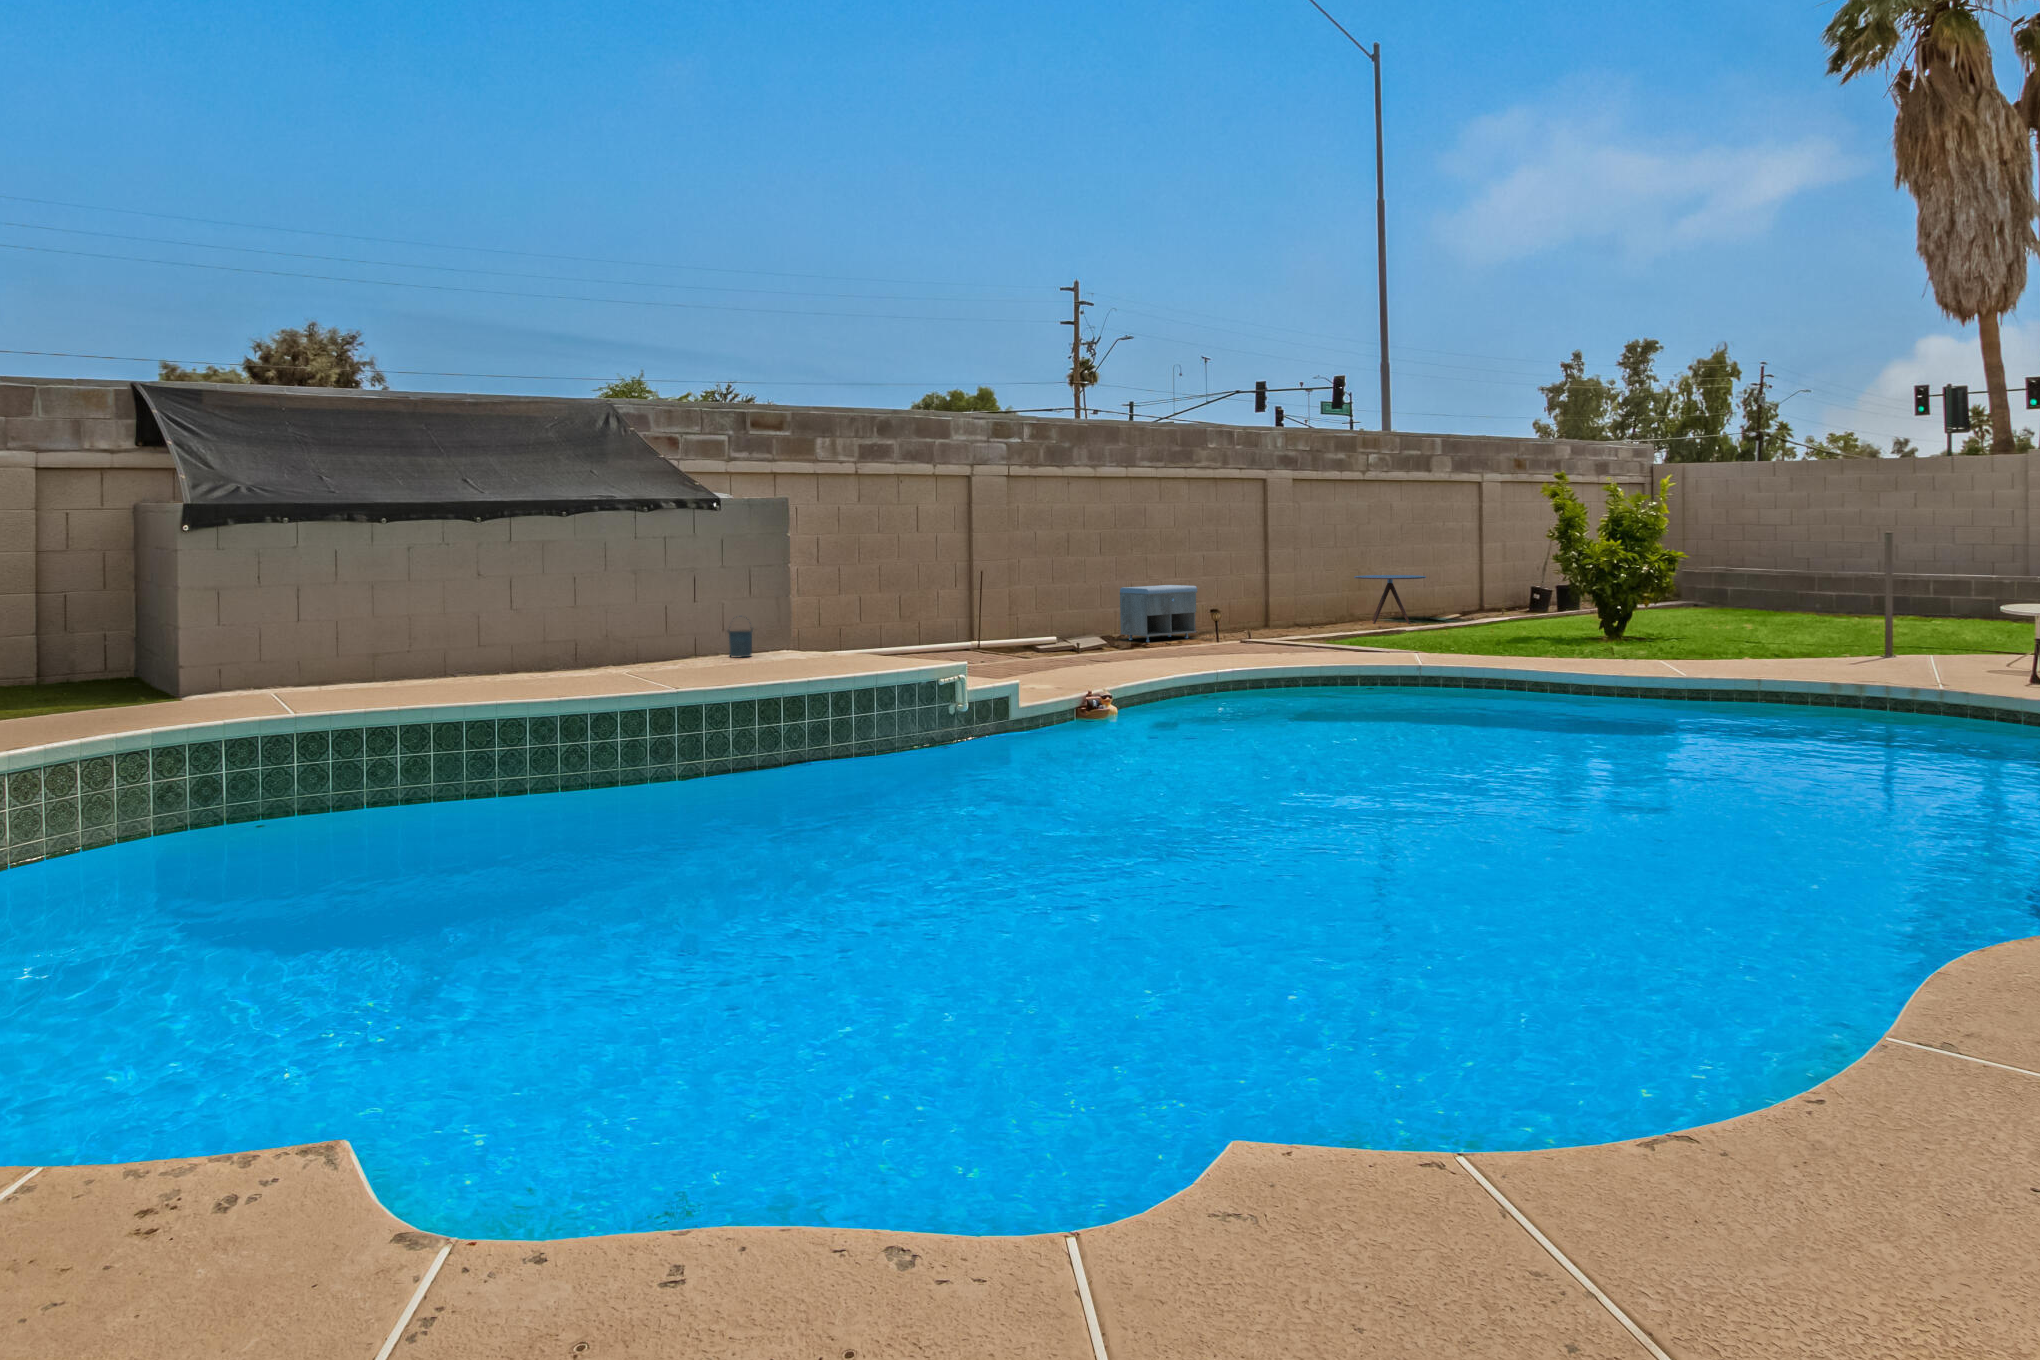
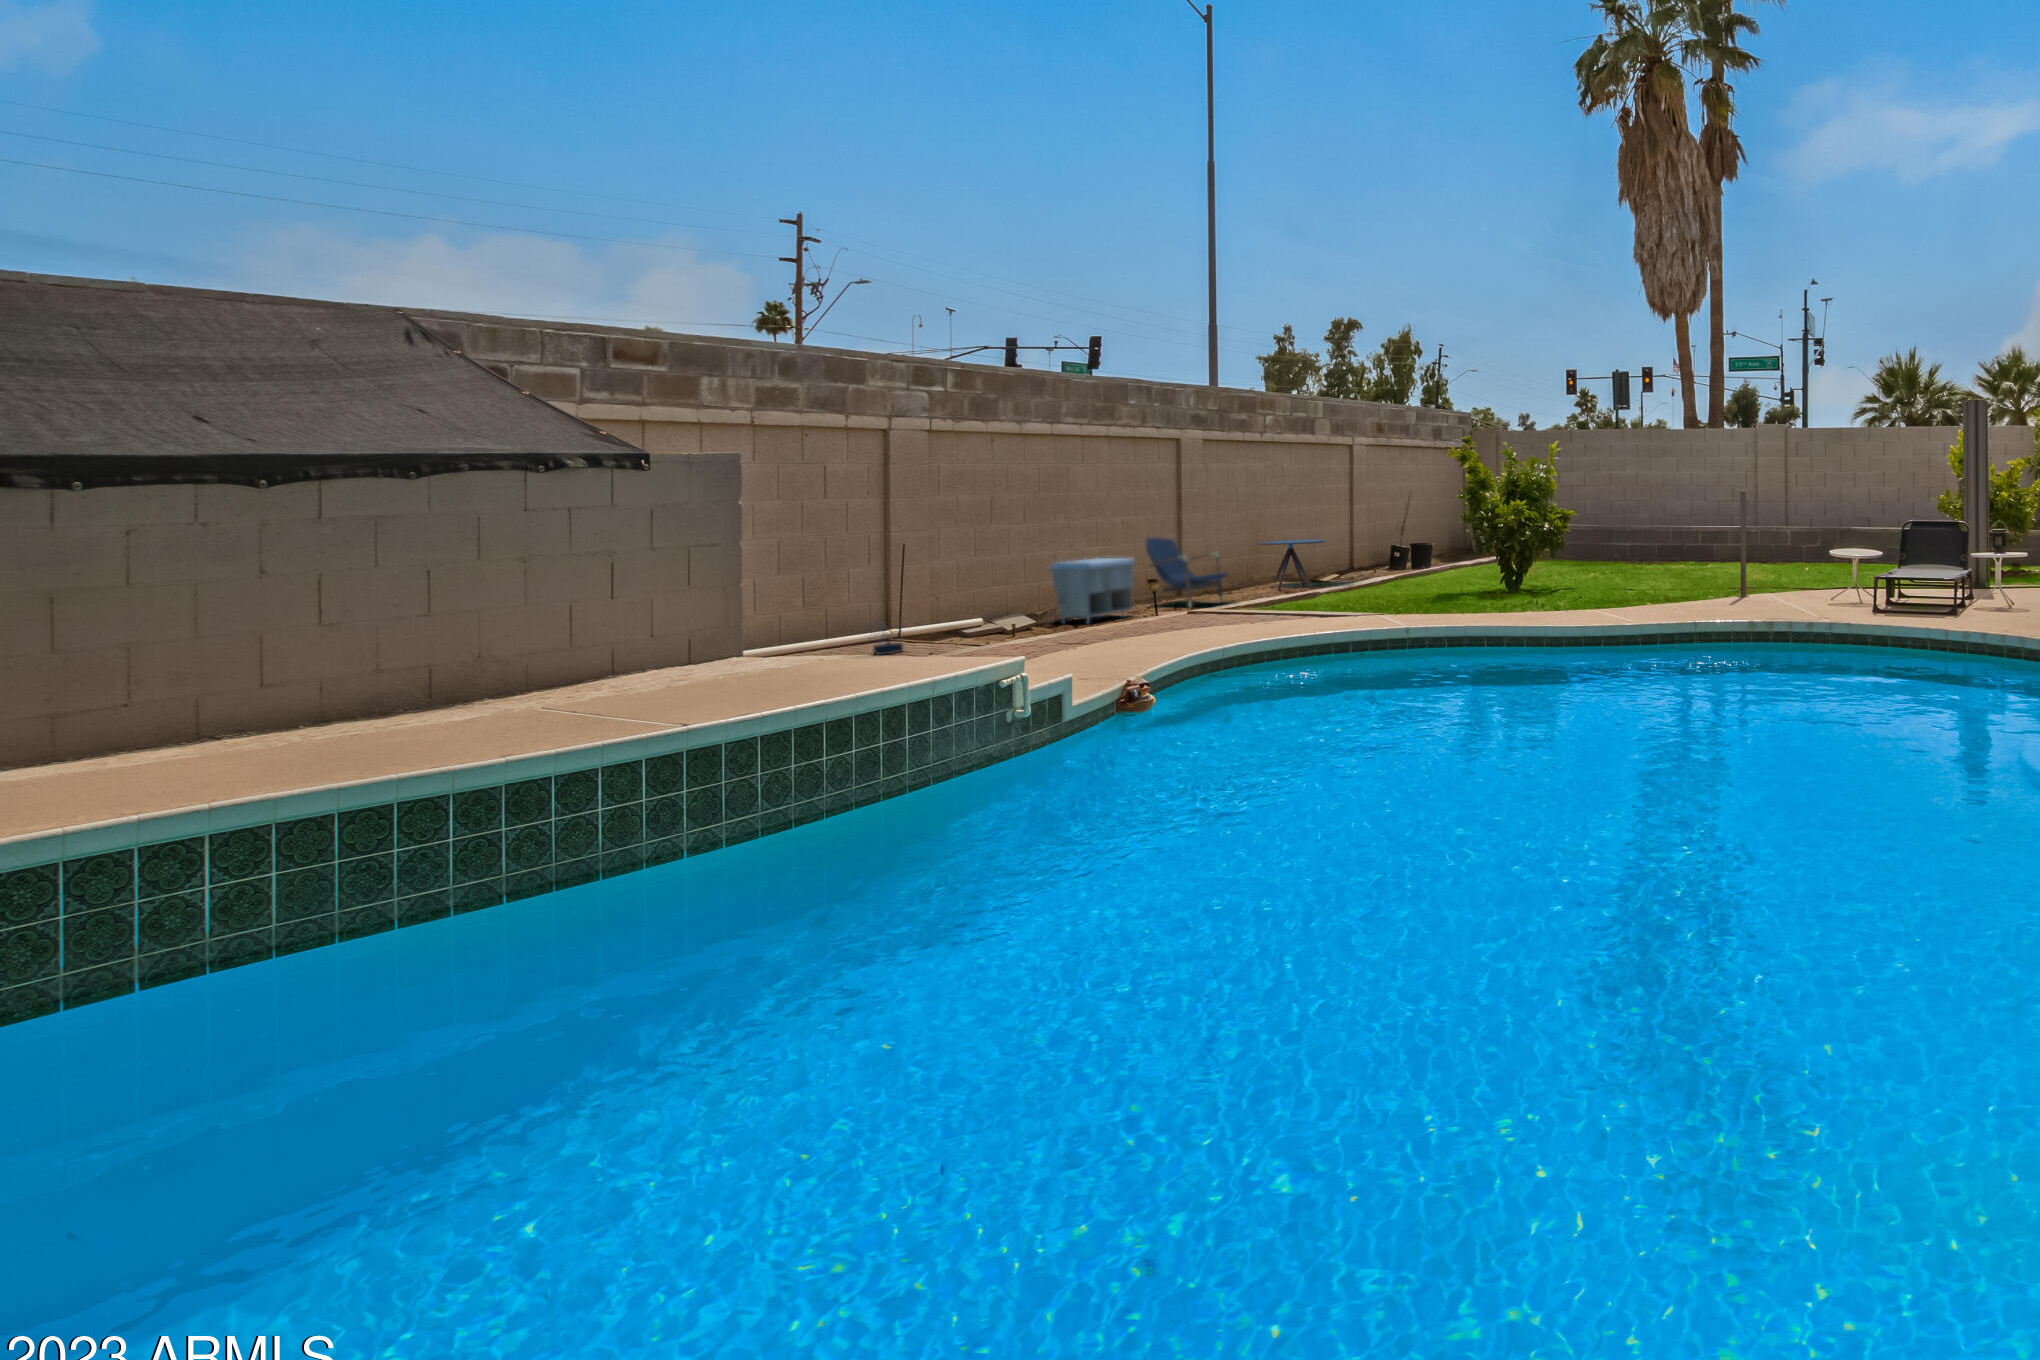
lounge chair: none [1220,567,1299,635] -> present [1146,538,1227,606]
decorative plant: none [944,627,974,655] -> present [869,626,903,655]
bucket: present [728,630,753,658] -> none [662,618,703,677]

